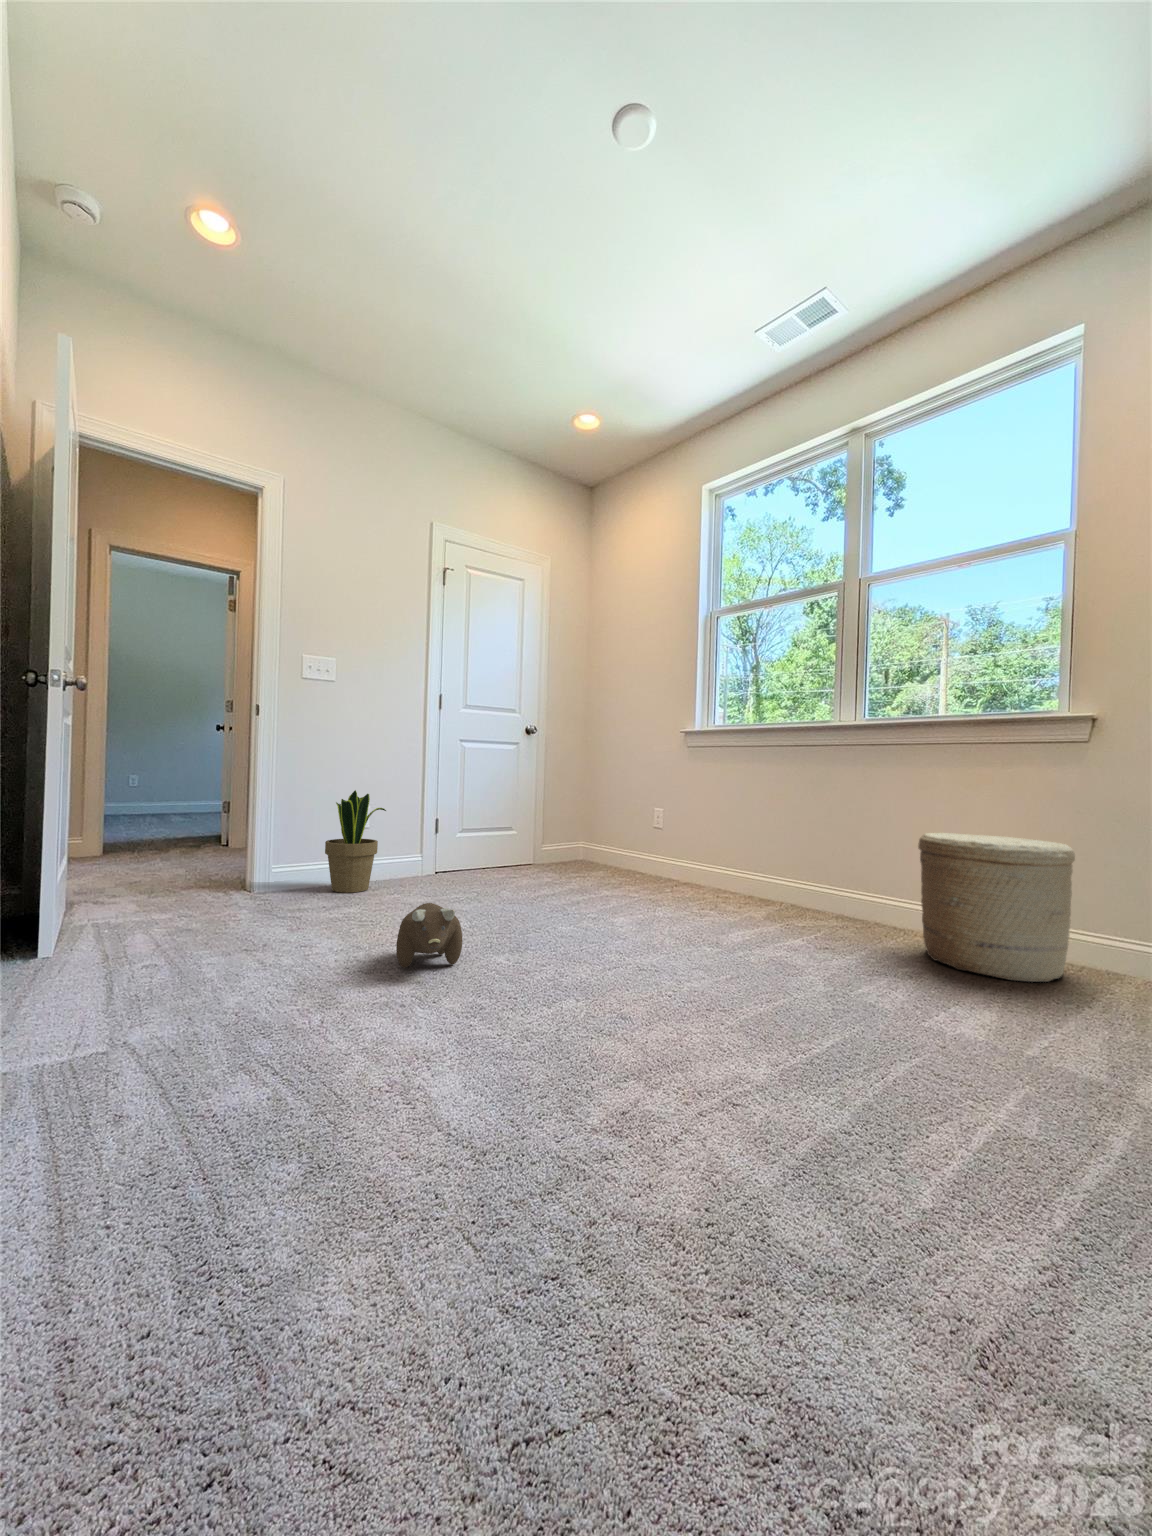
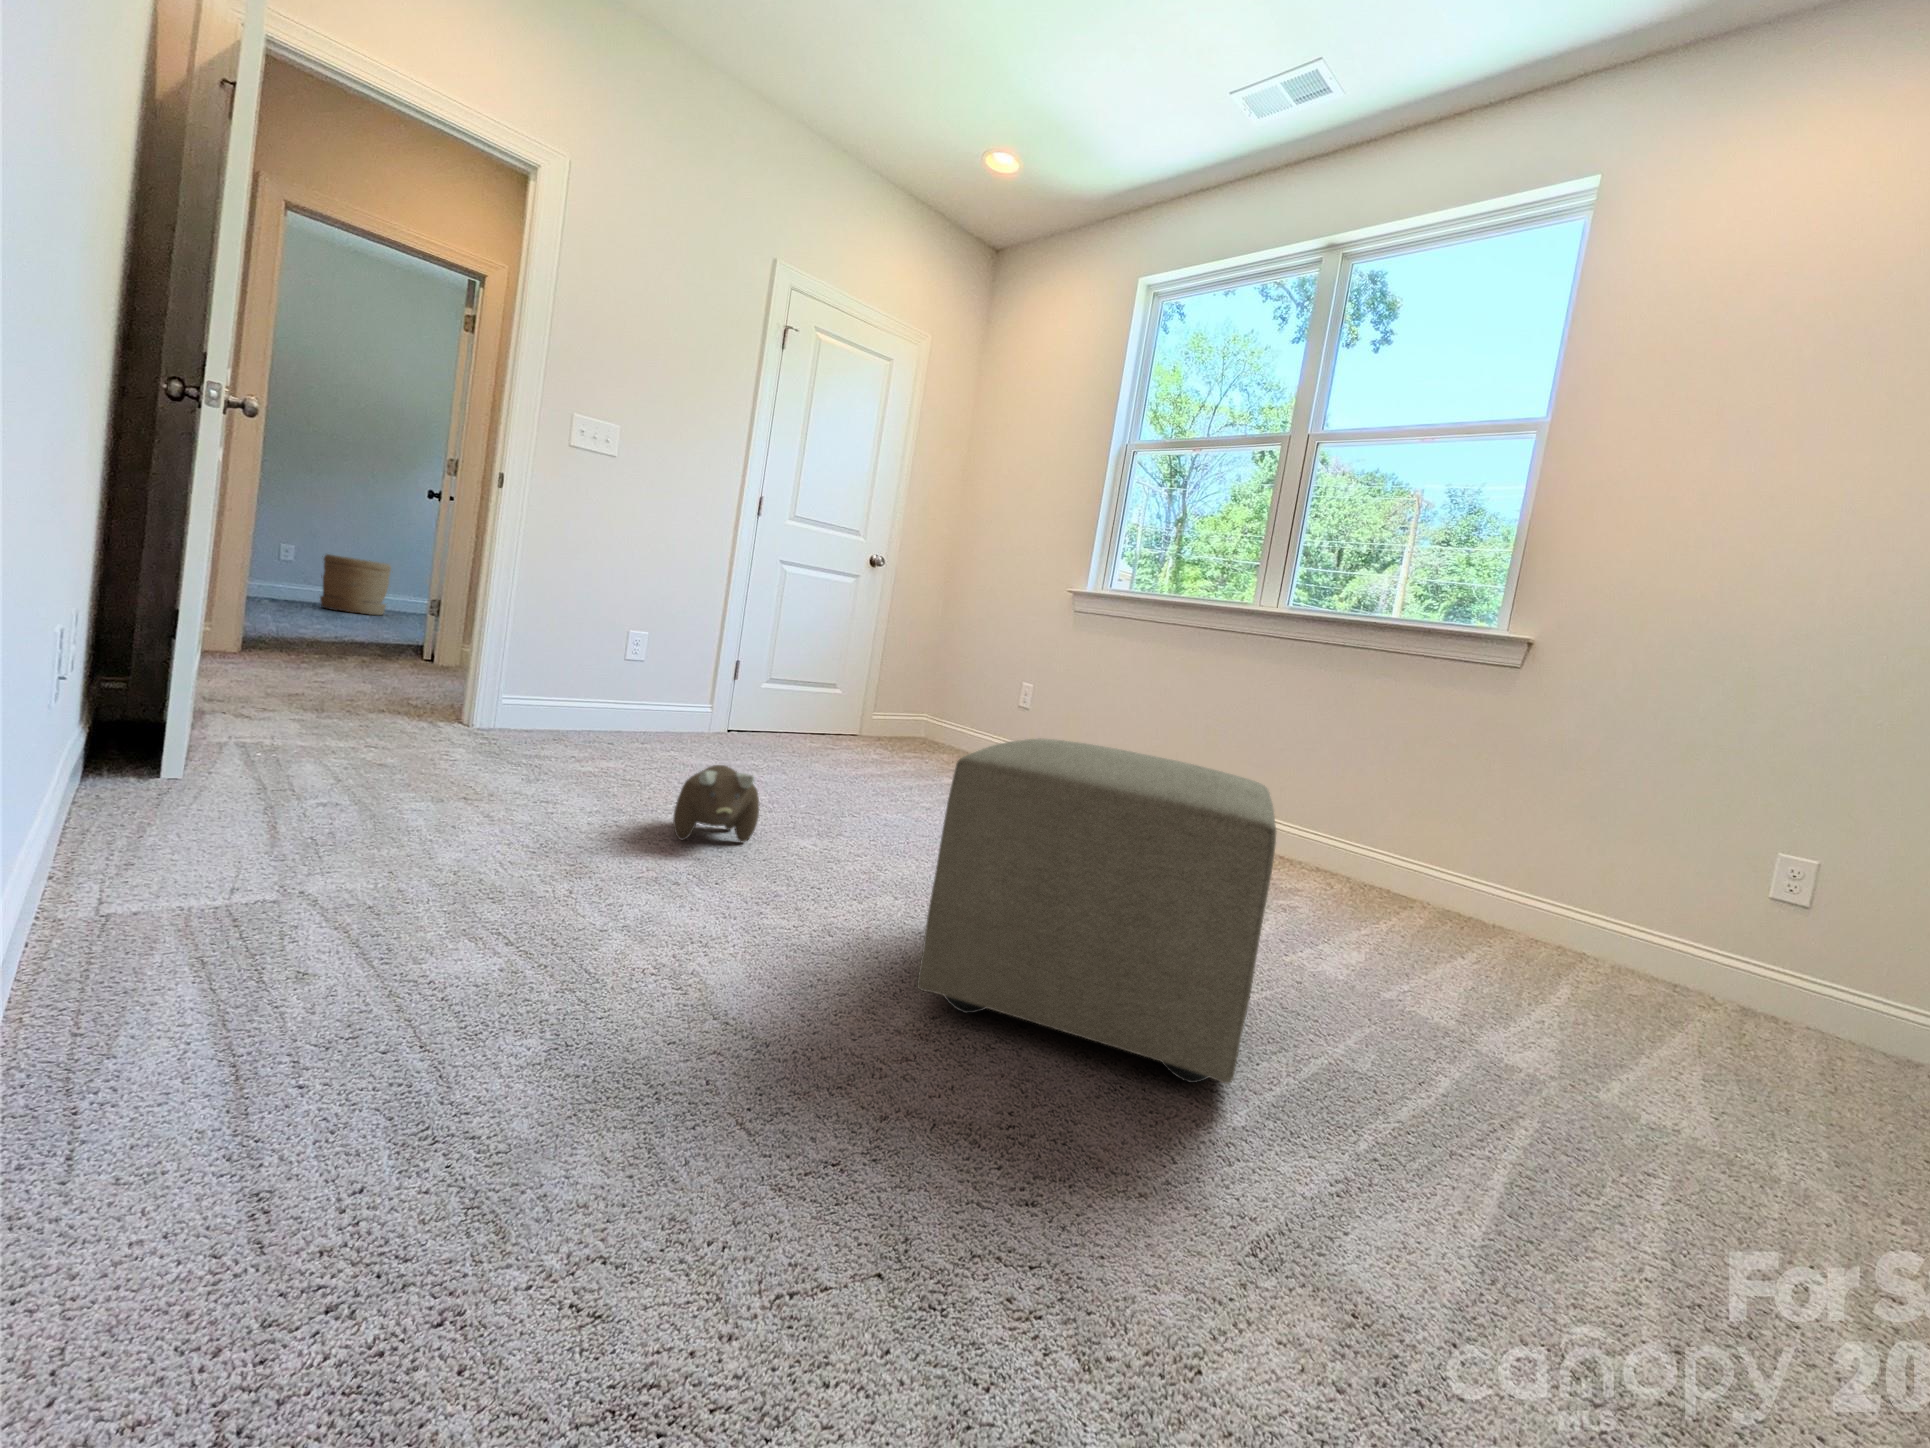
potted plant: present [325,790,386,893] -> none [583,614,673,745]
woven basket: present [918,833,1075,982] -> present [320,554,391,615]
ottoman: none [607,853,926,1169] -> present [917,739,1276,1084]

